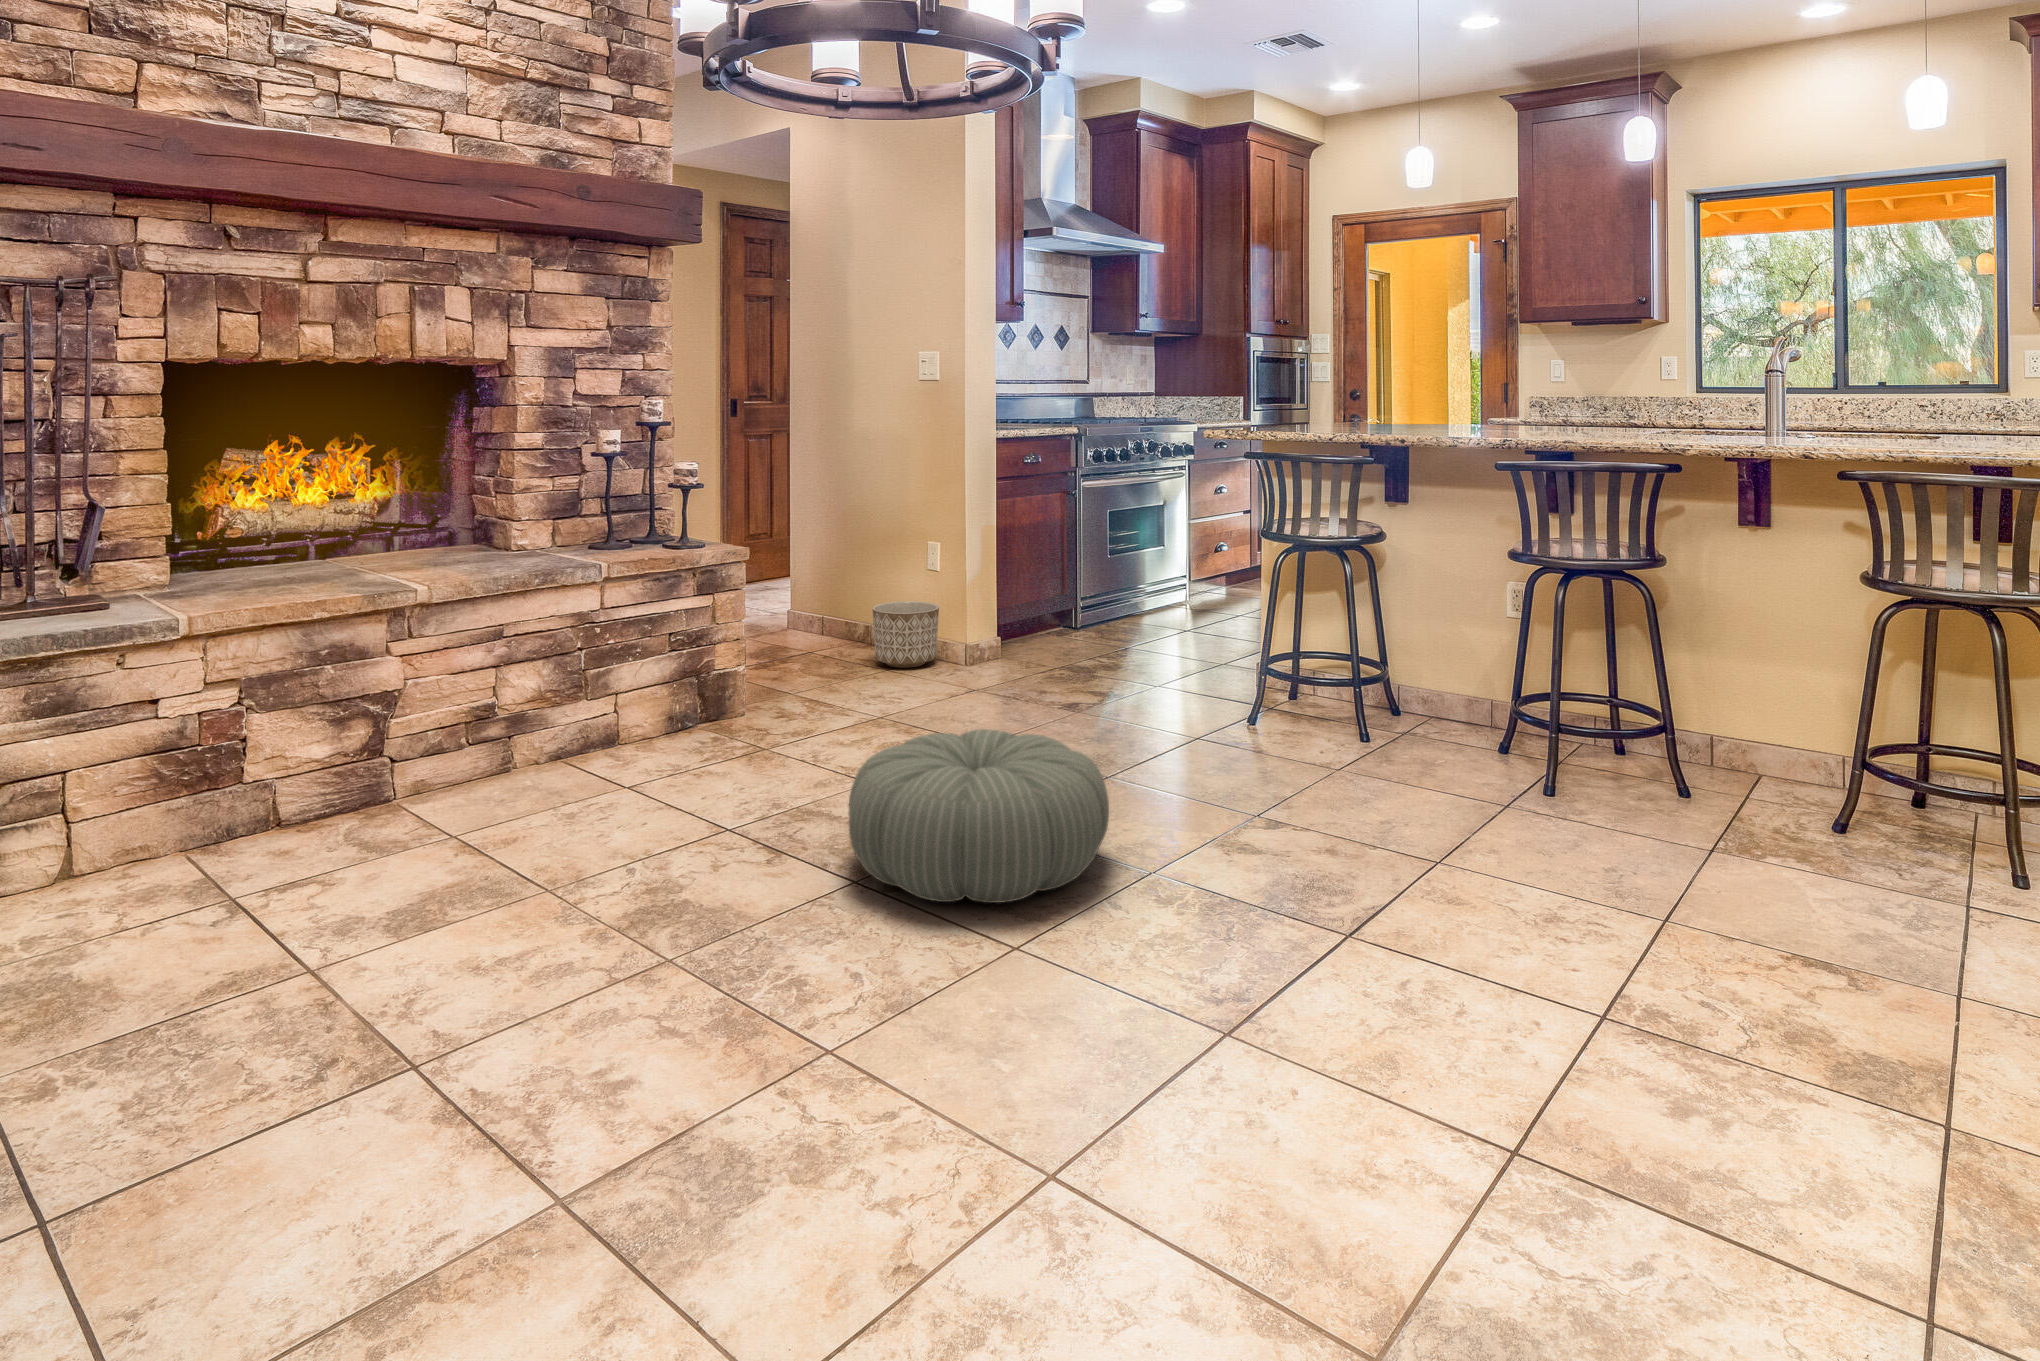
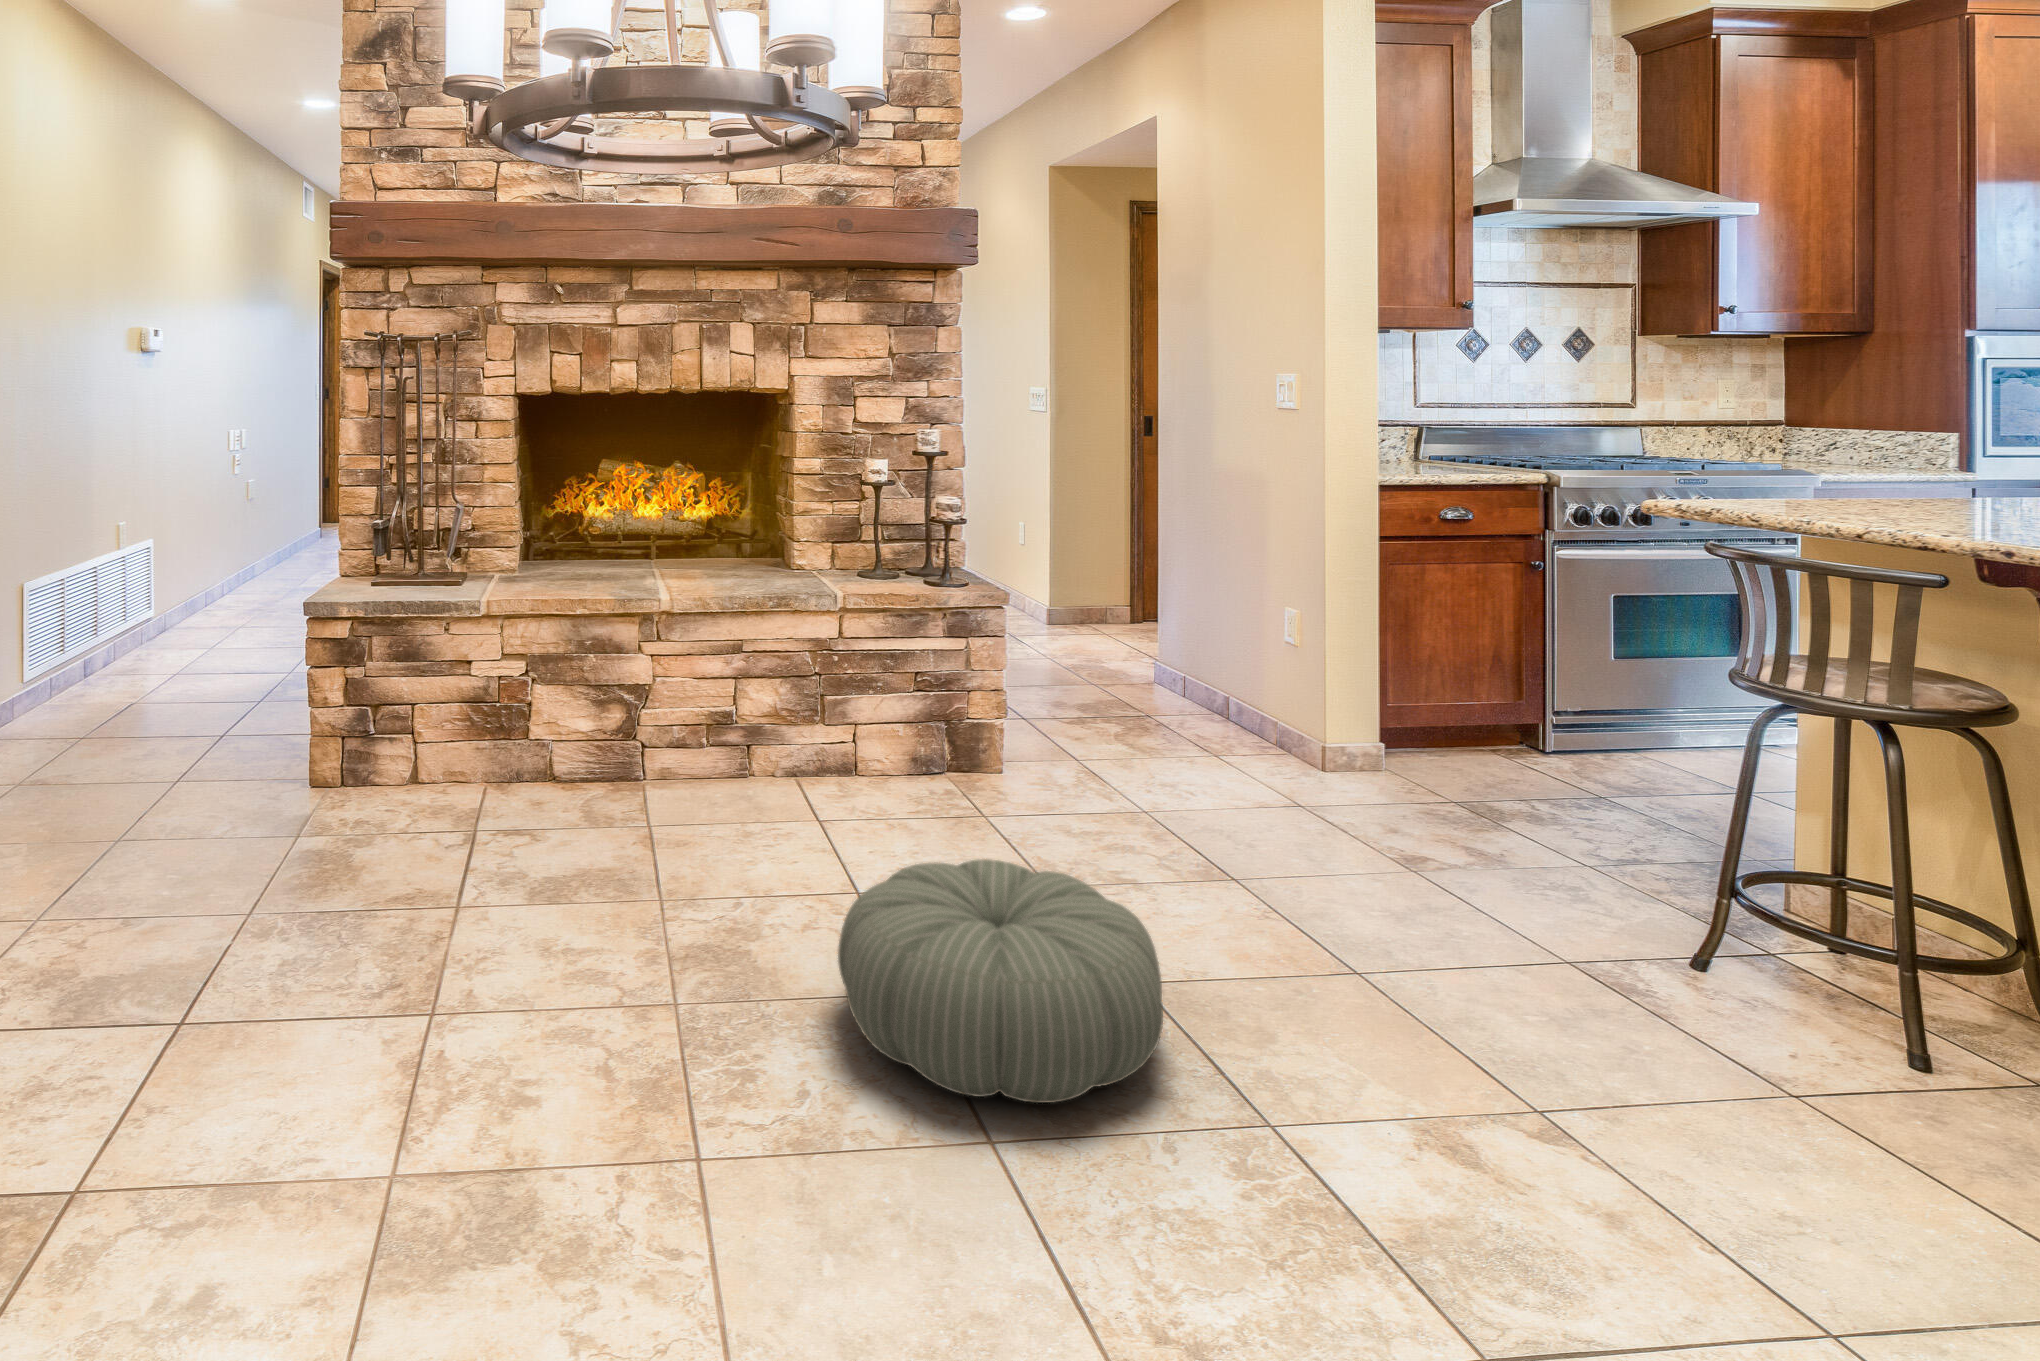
planter: present [872,601,939,668] -> none [1221,682,1311,768]

